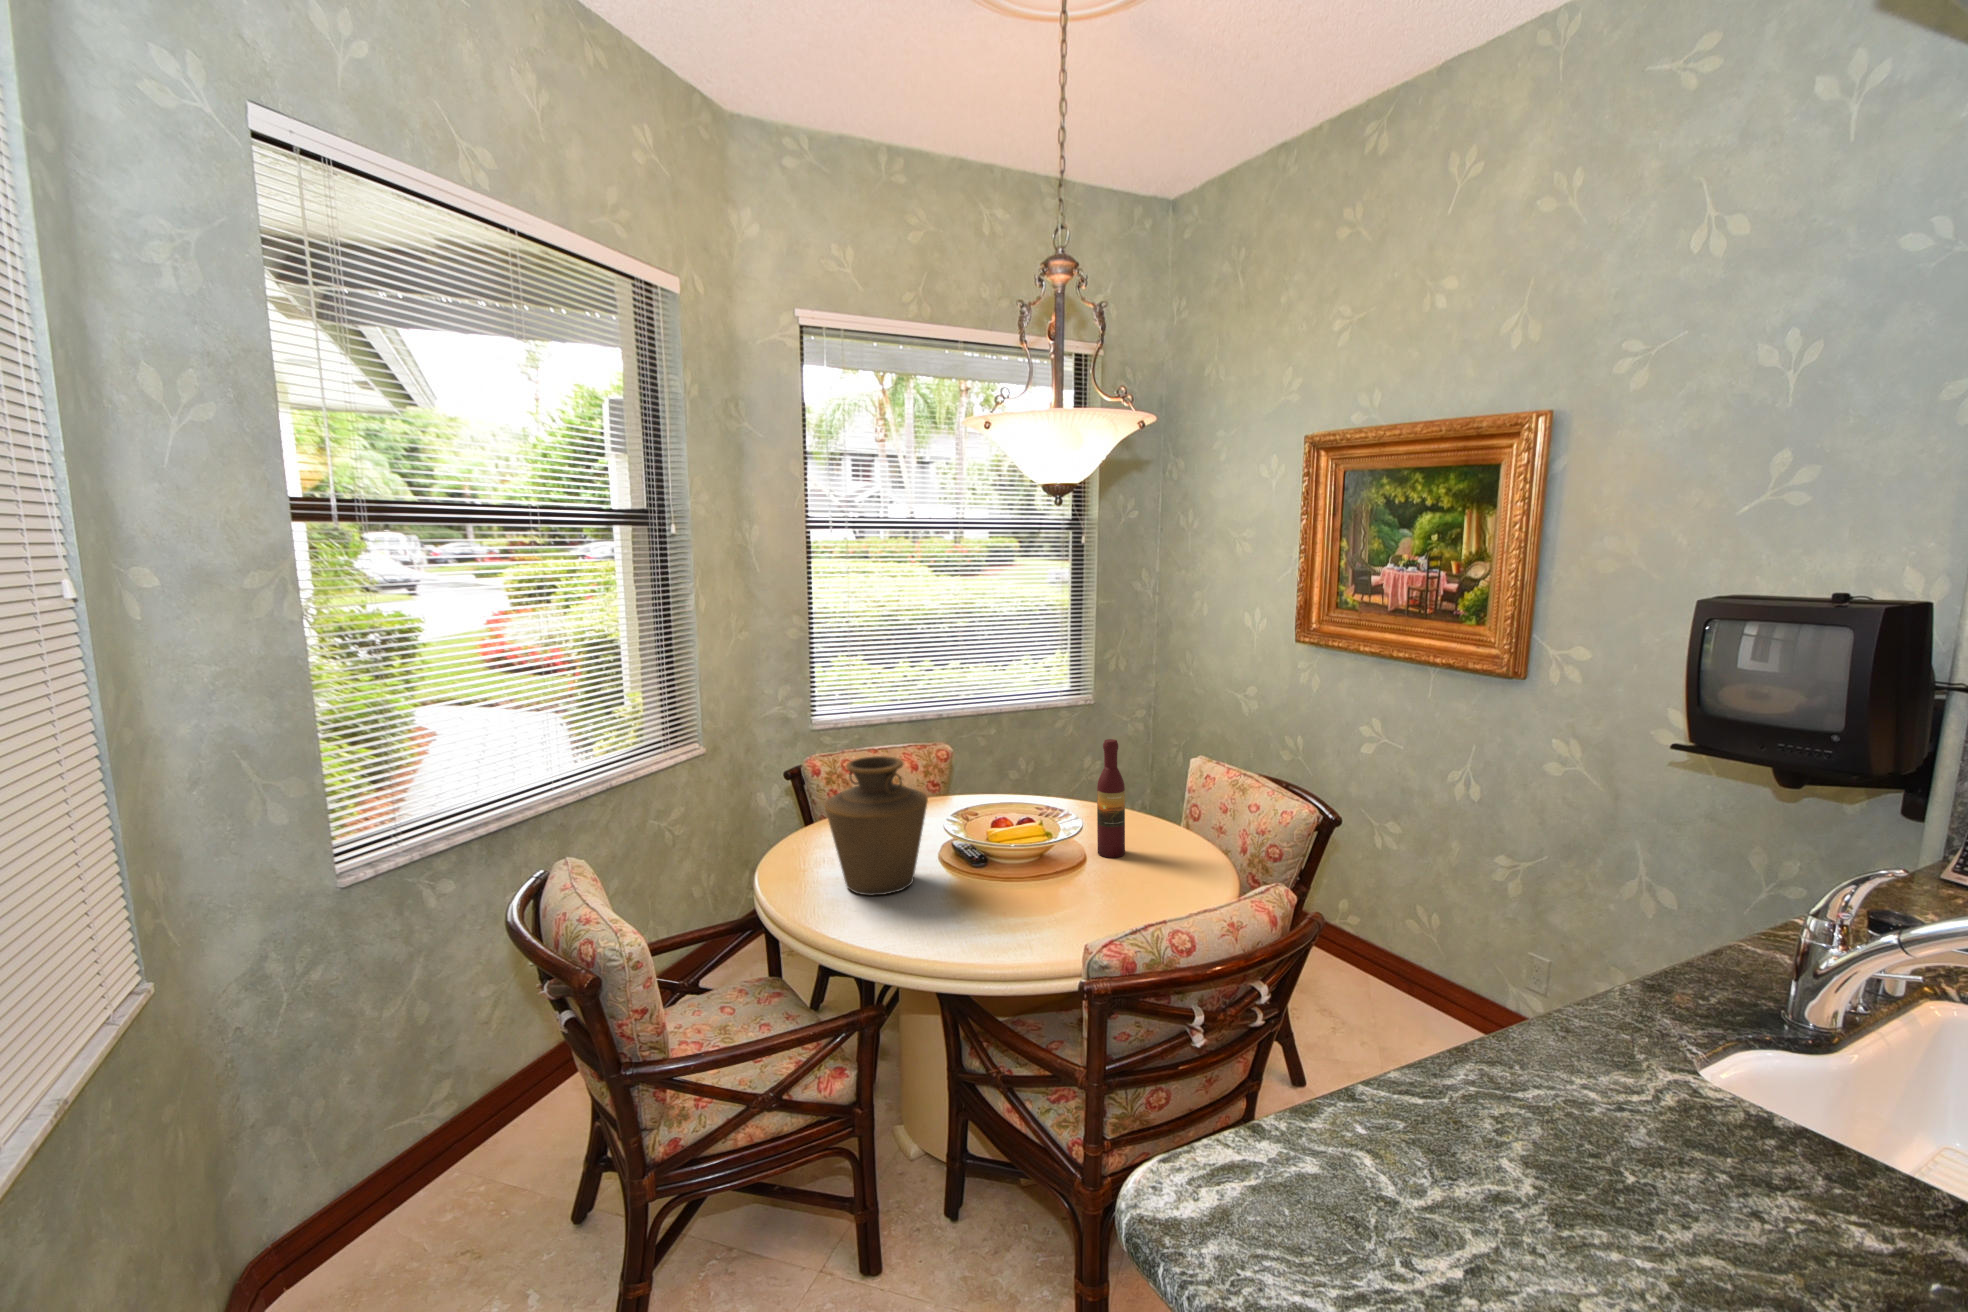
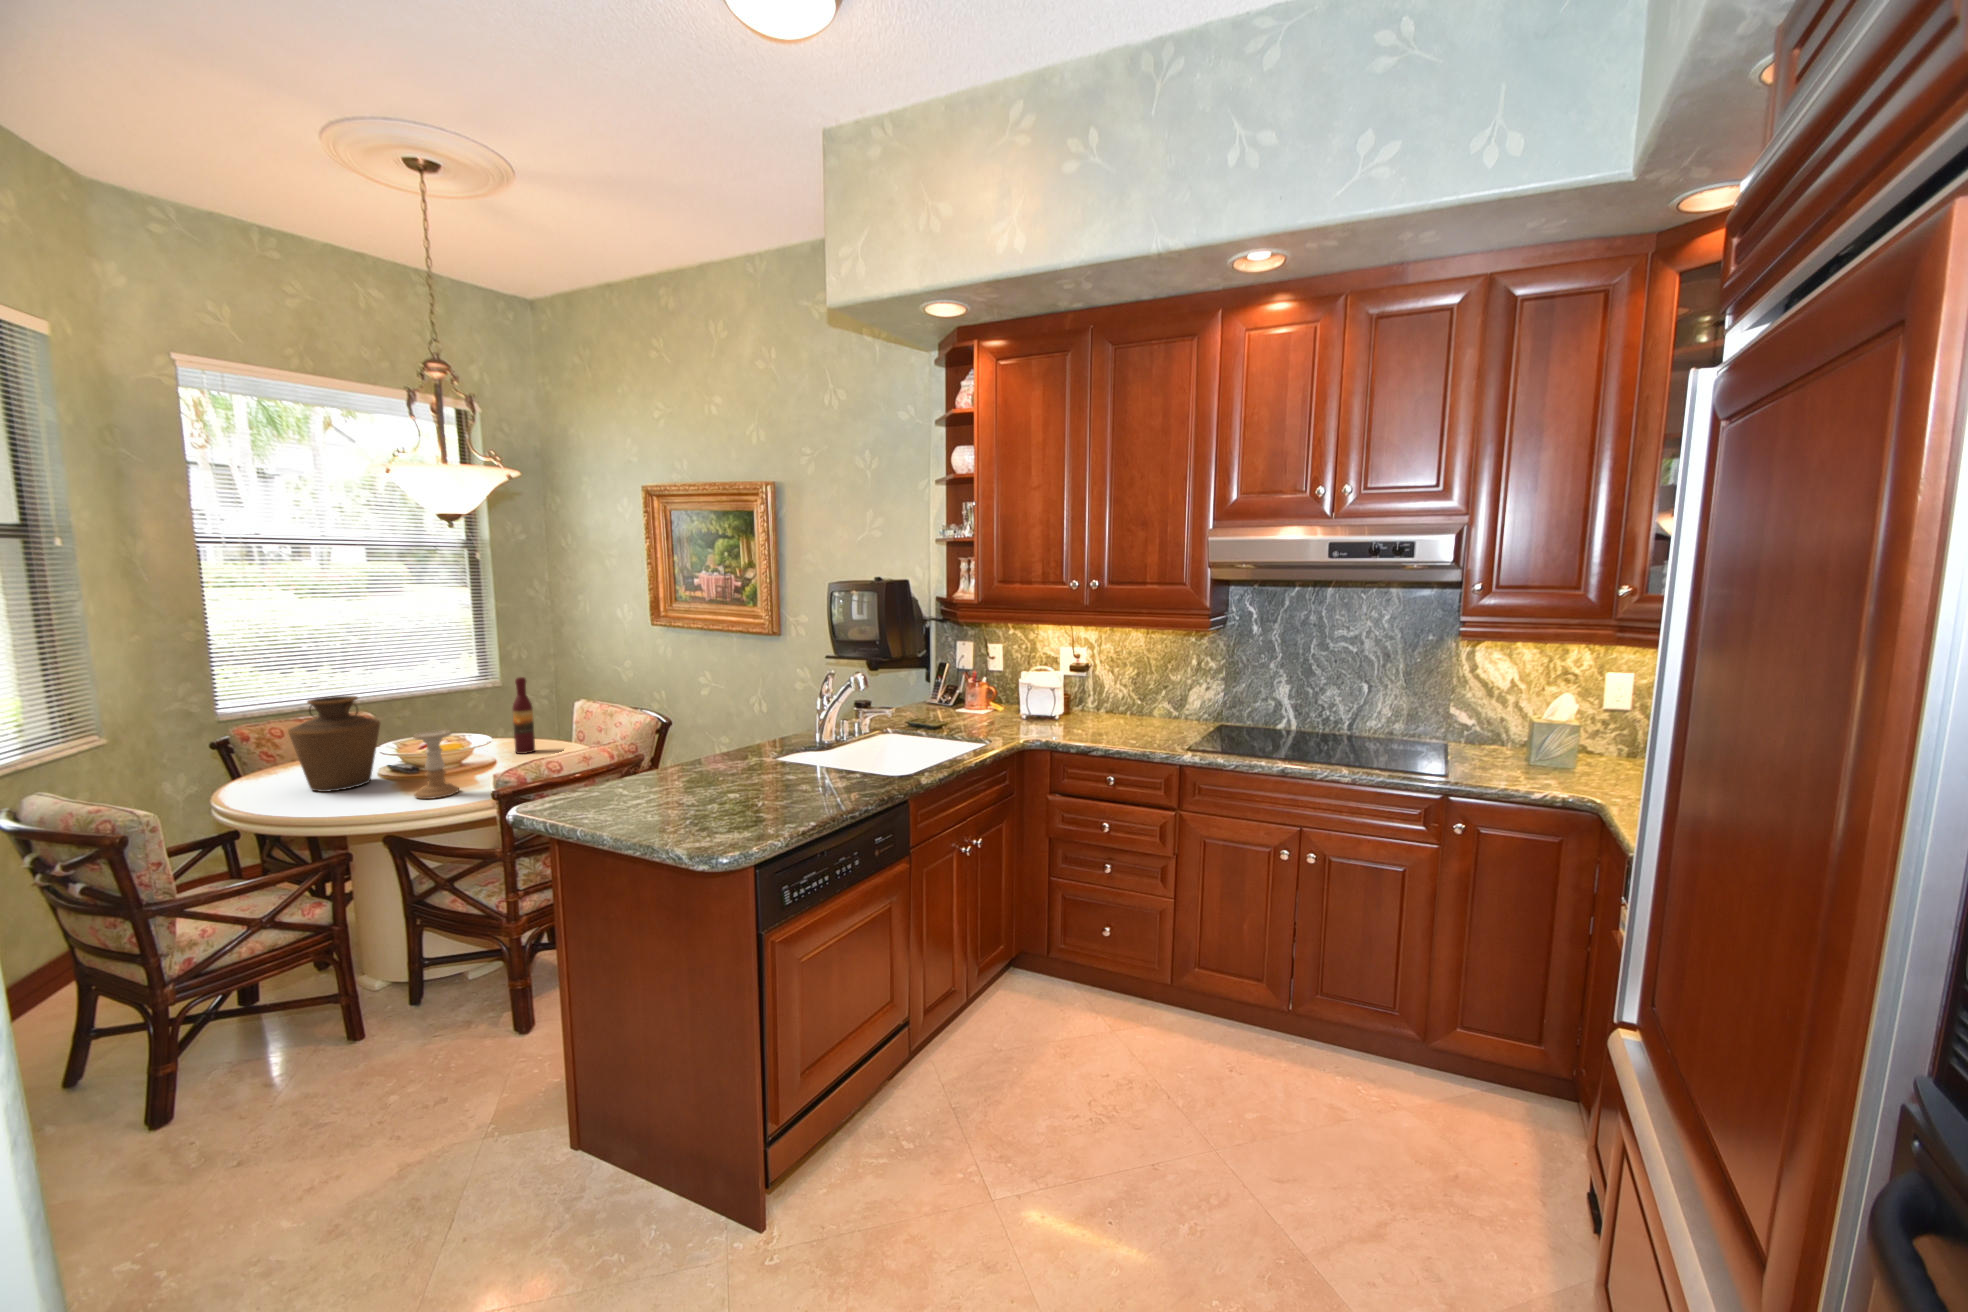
candle holder: none [952,840,1011,956] -> present [413,730,459,799]

